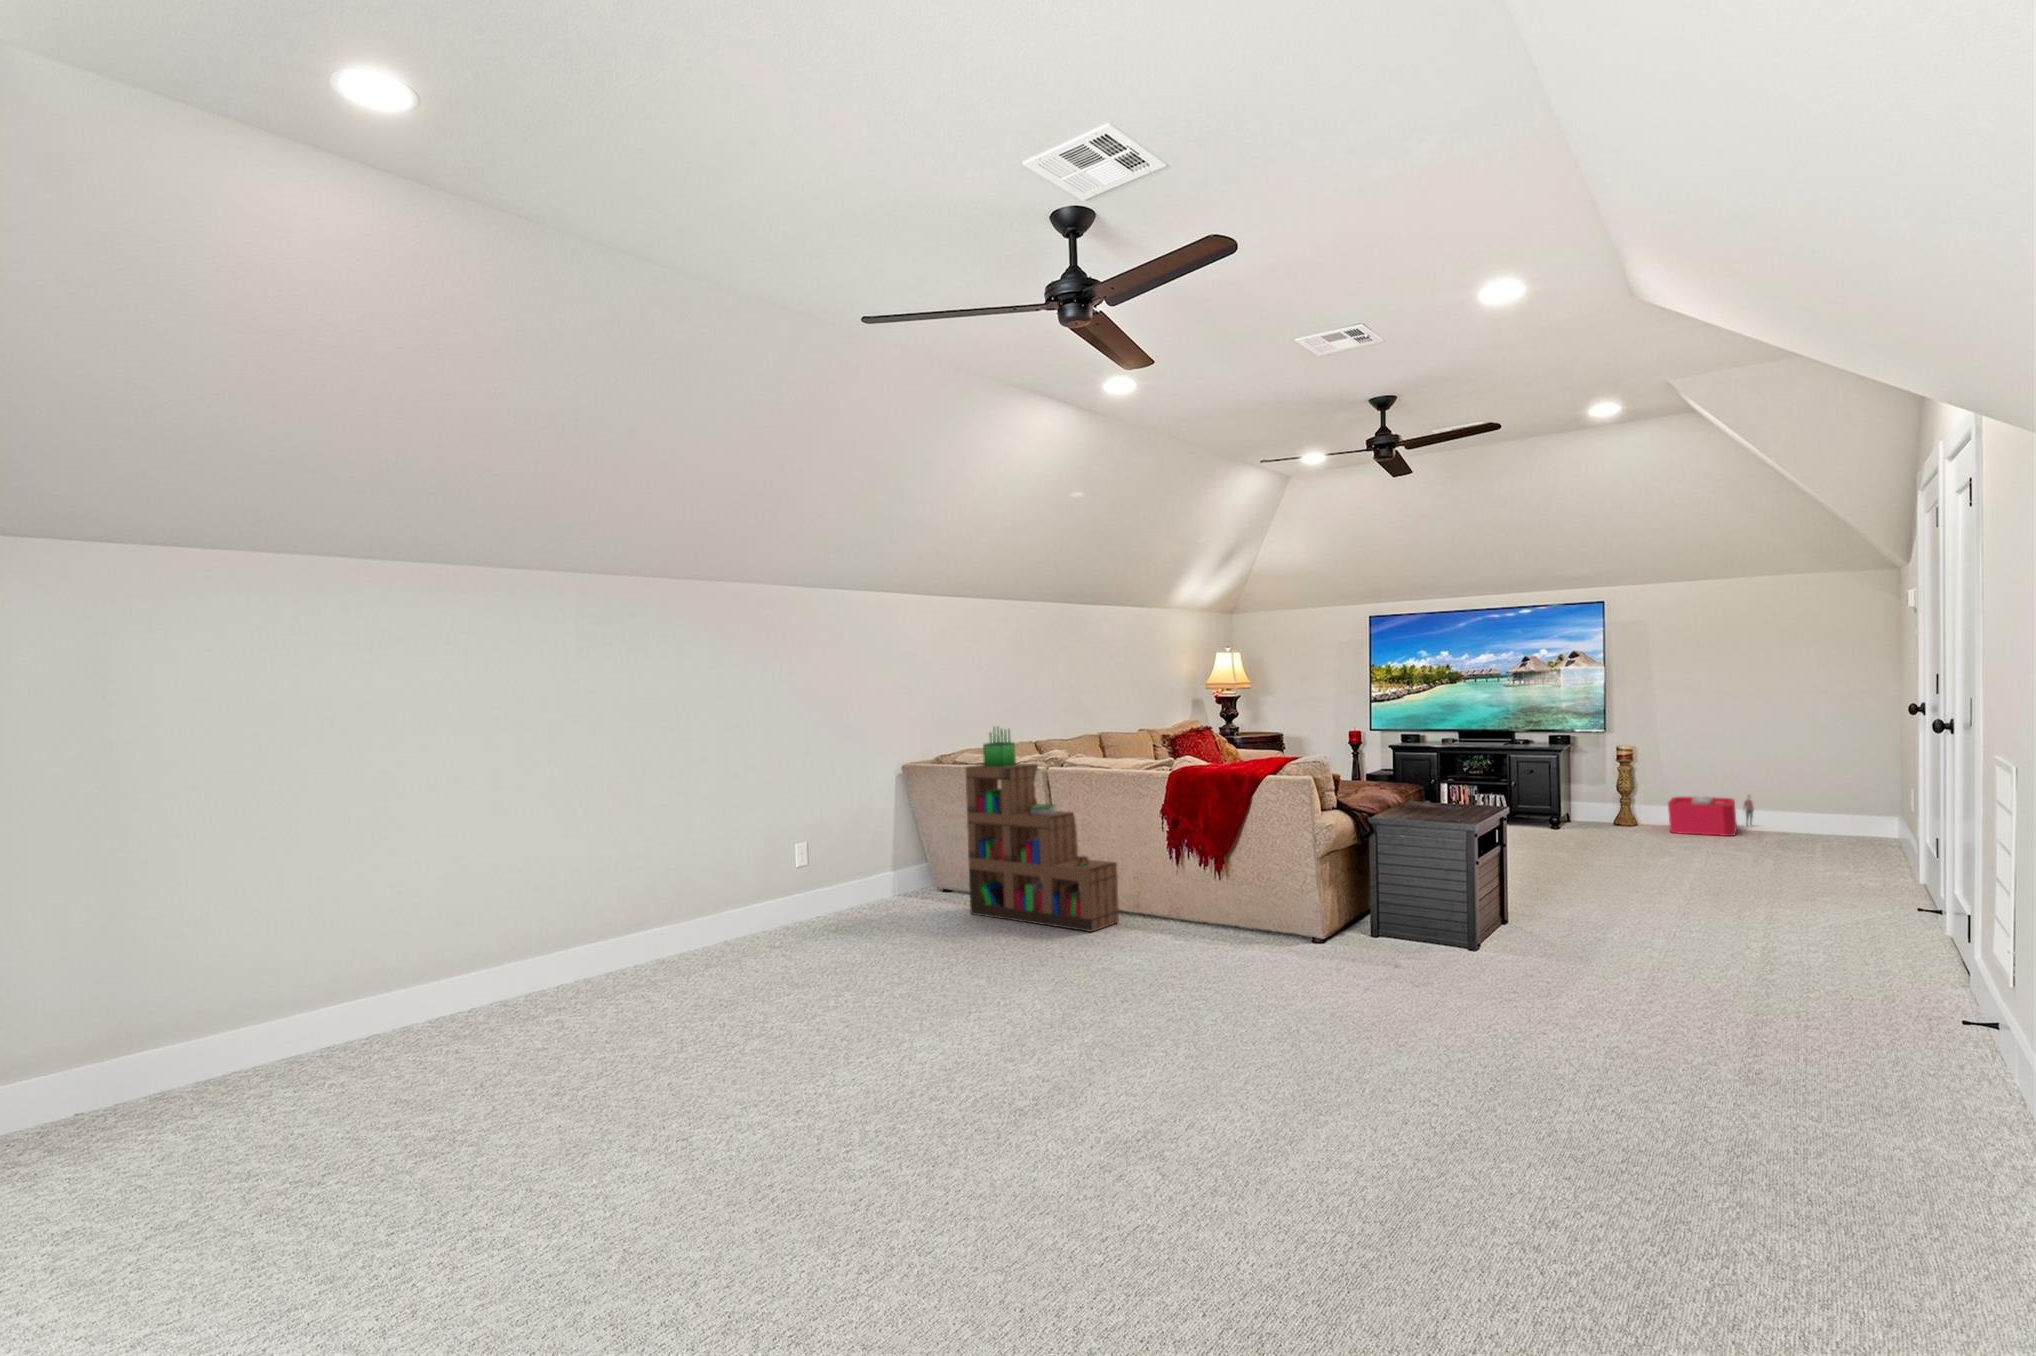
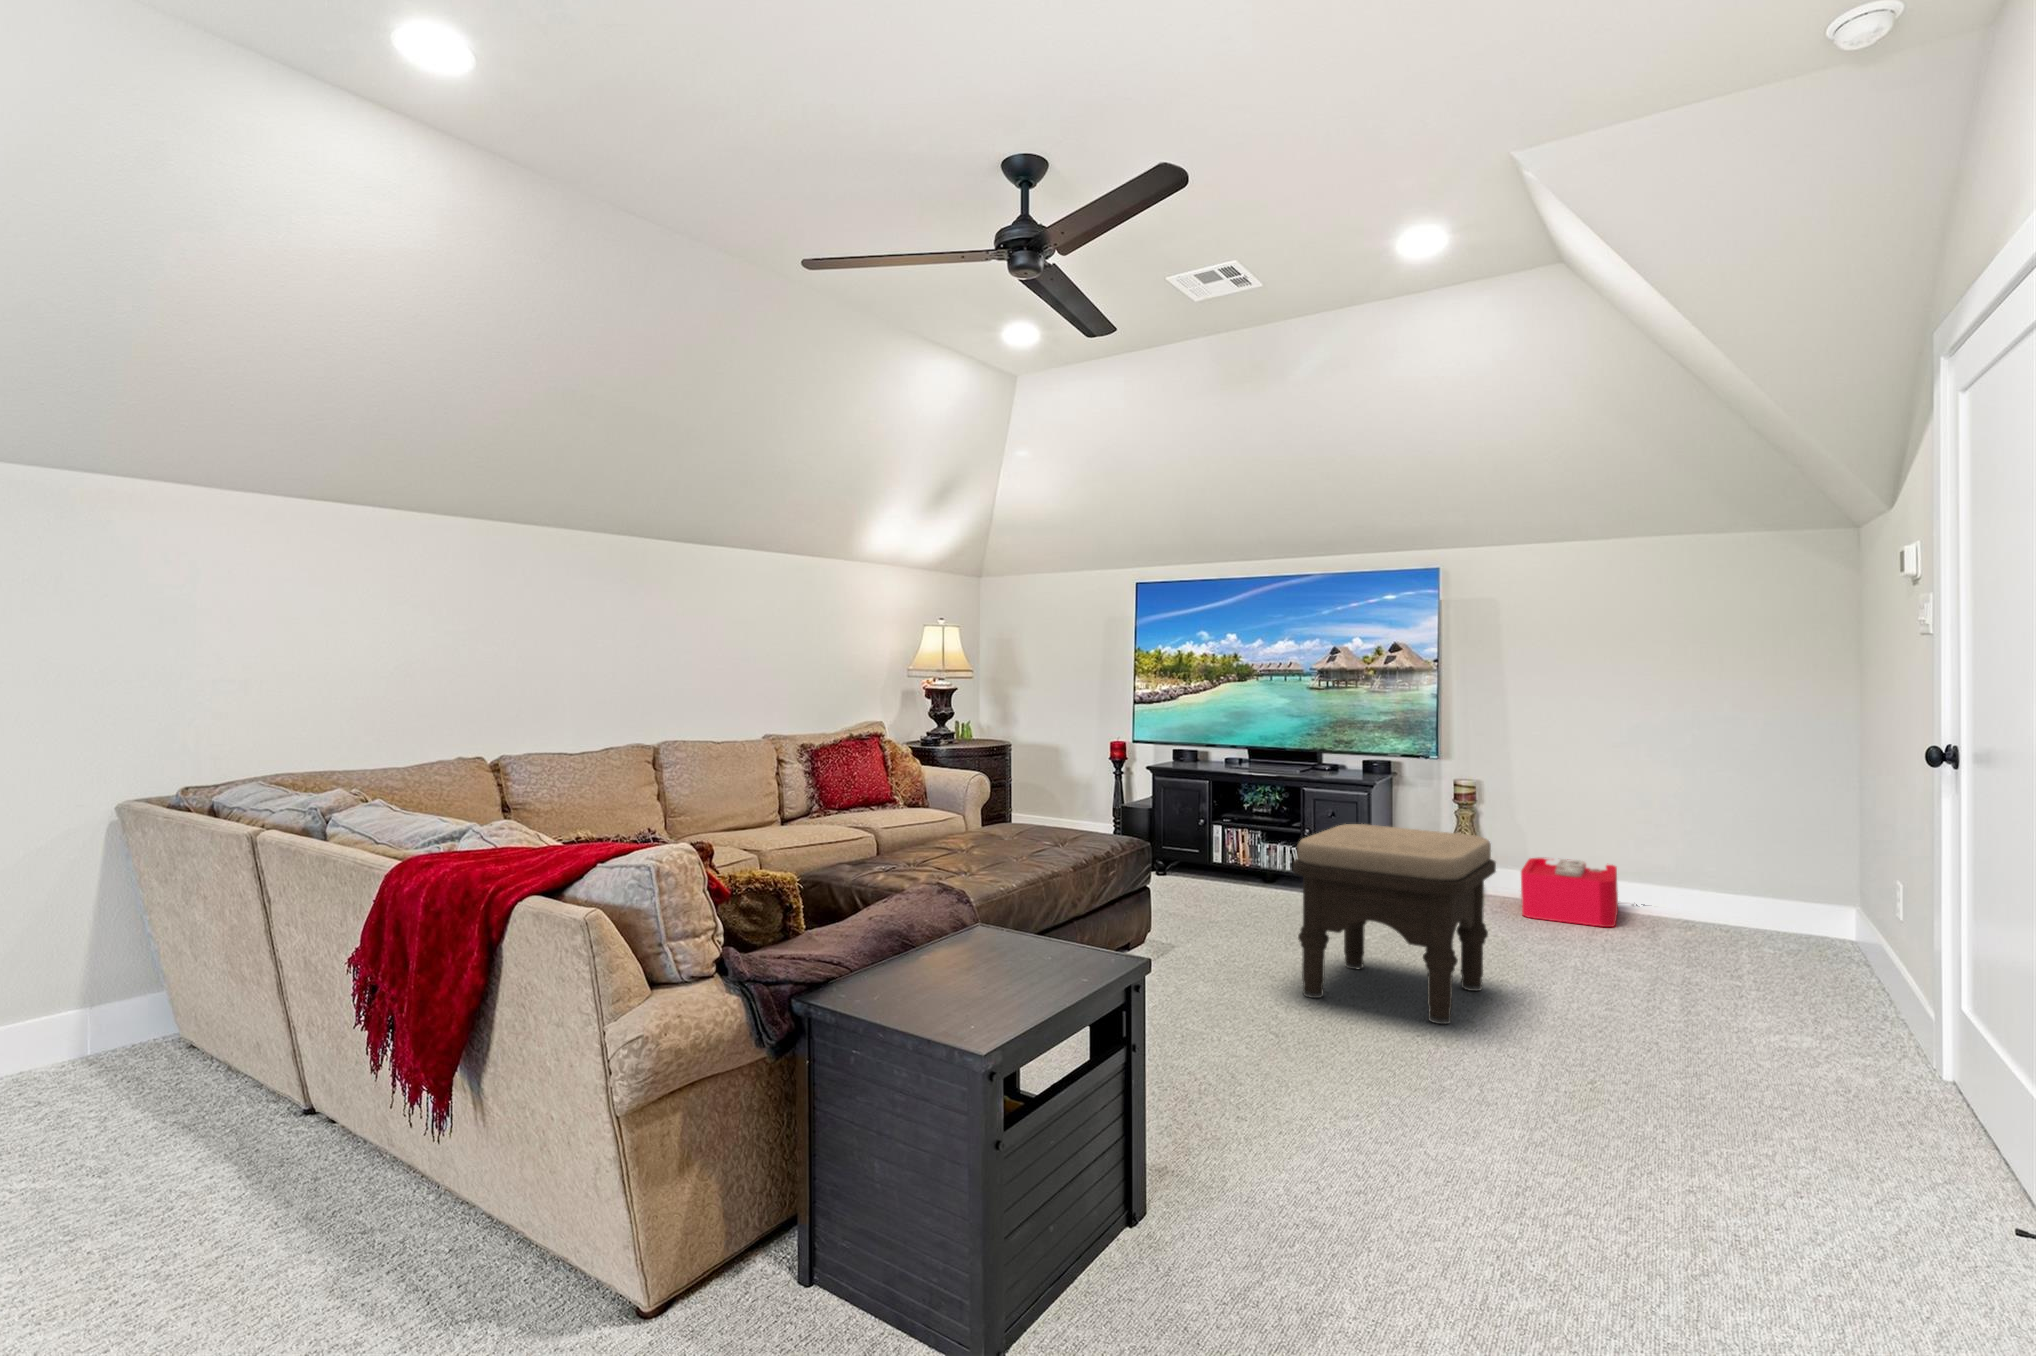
bookshelf: present [965,727,1119,932] -> none [96,737,336,1218]
ottoman: none [1532,768,1657,873] -> present [1293,824,1496,1024]

